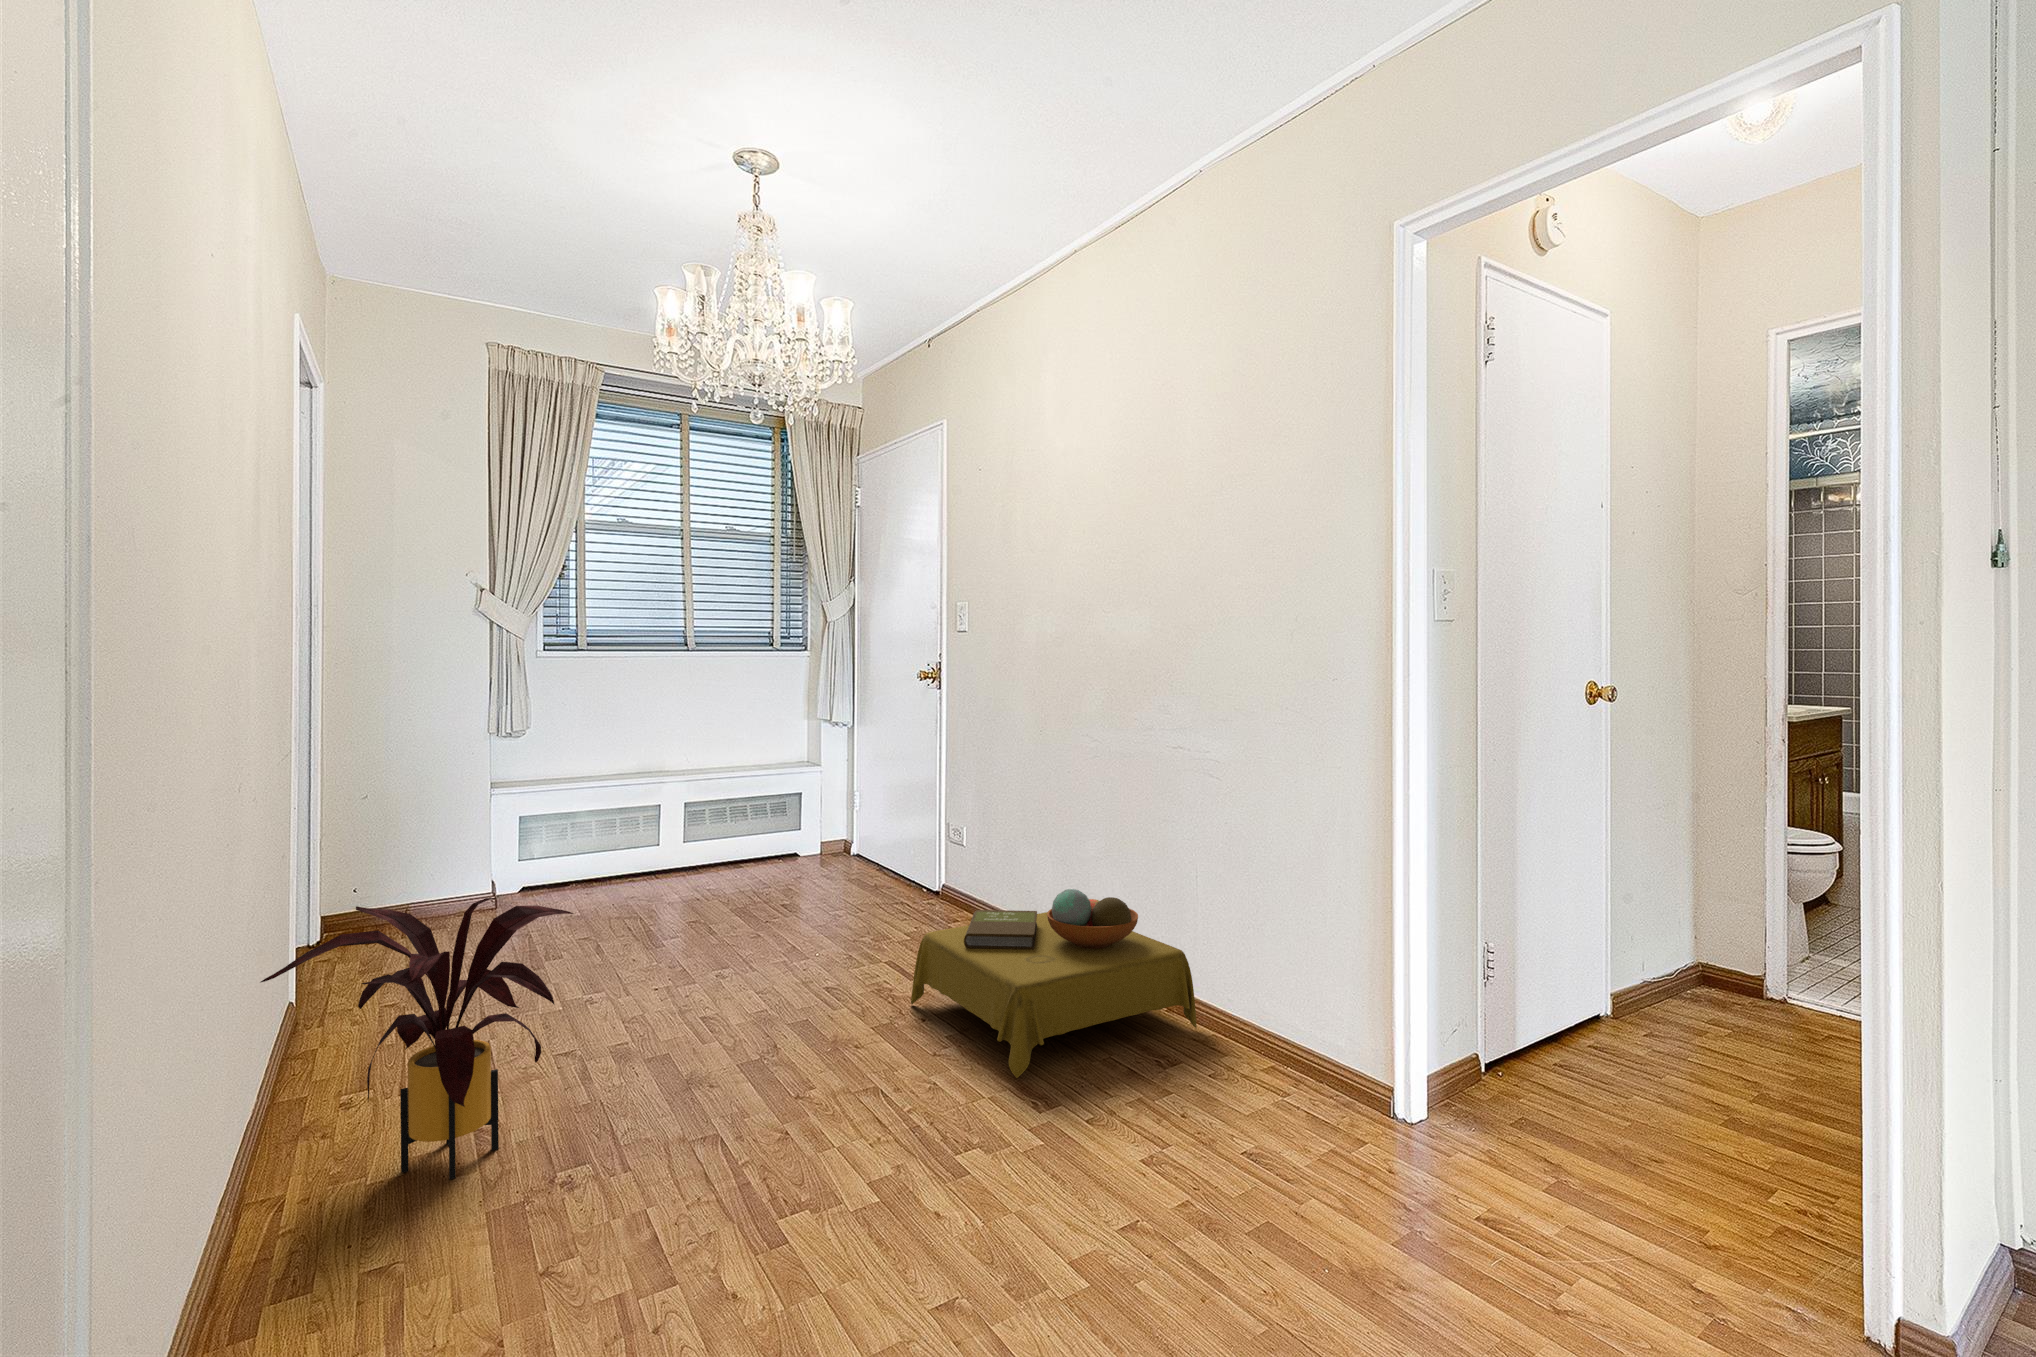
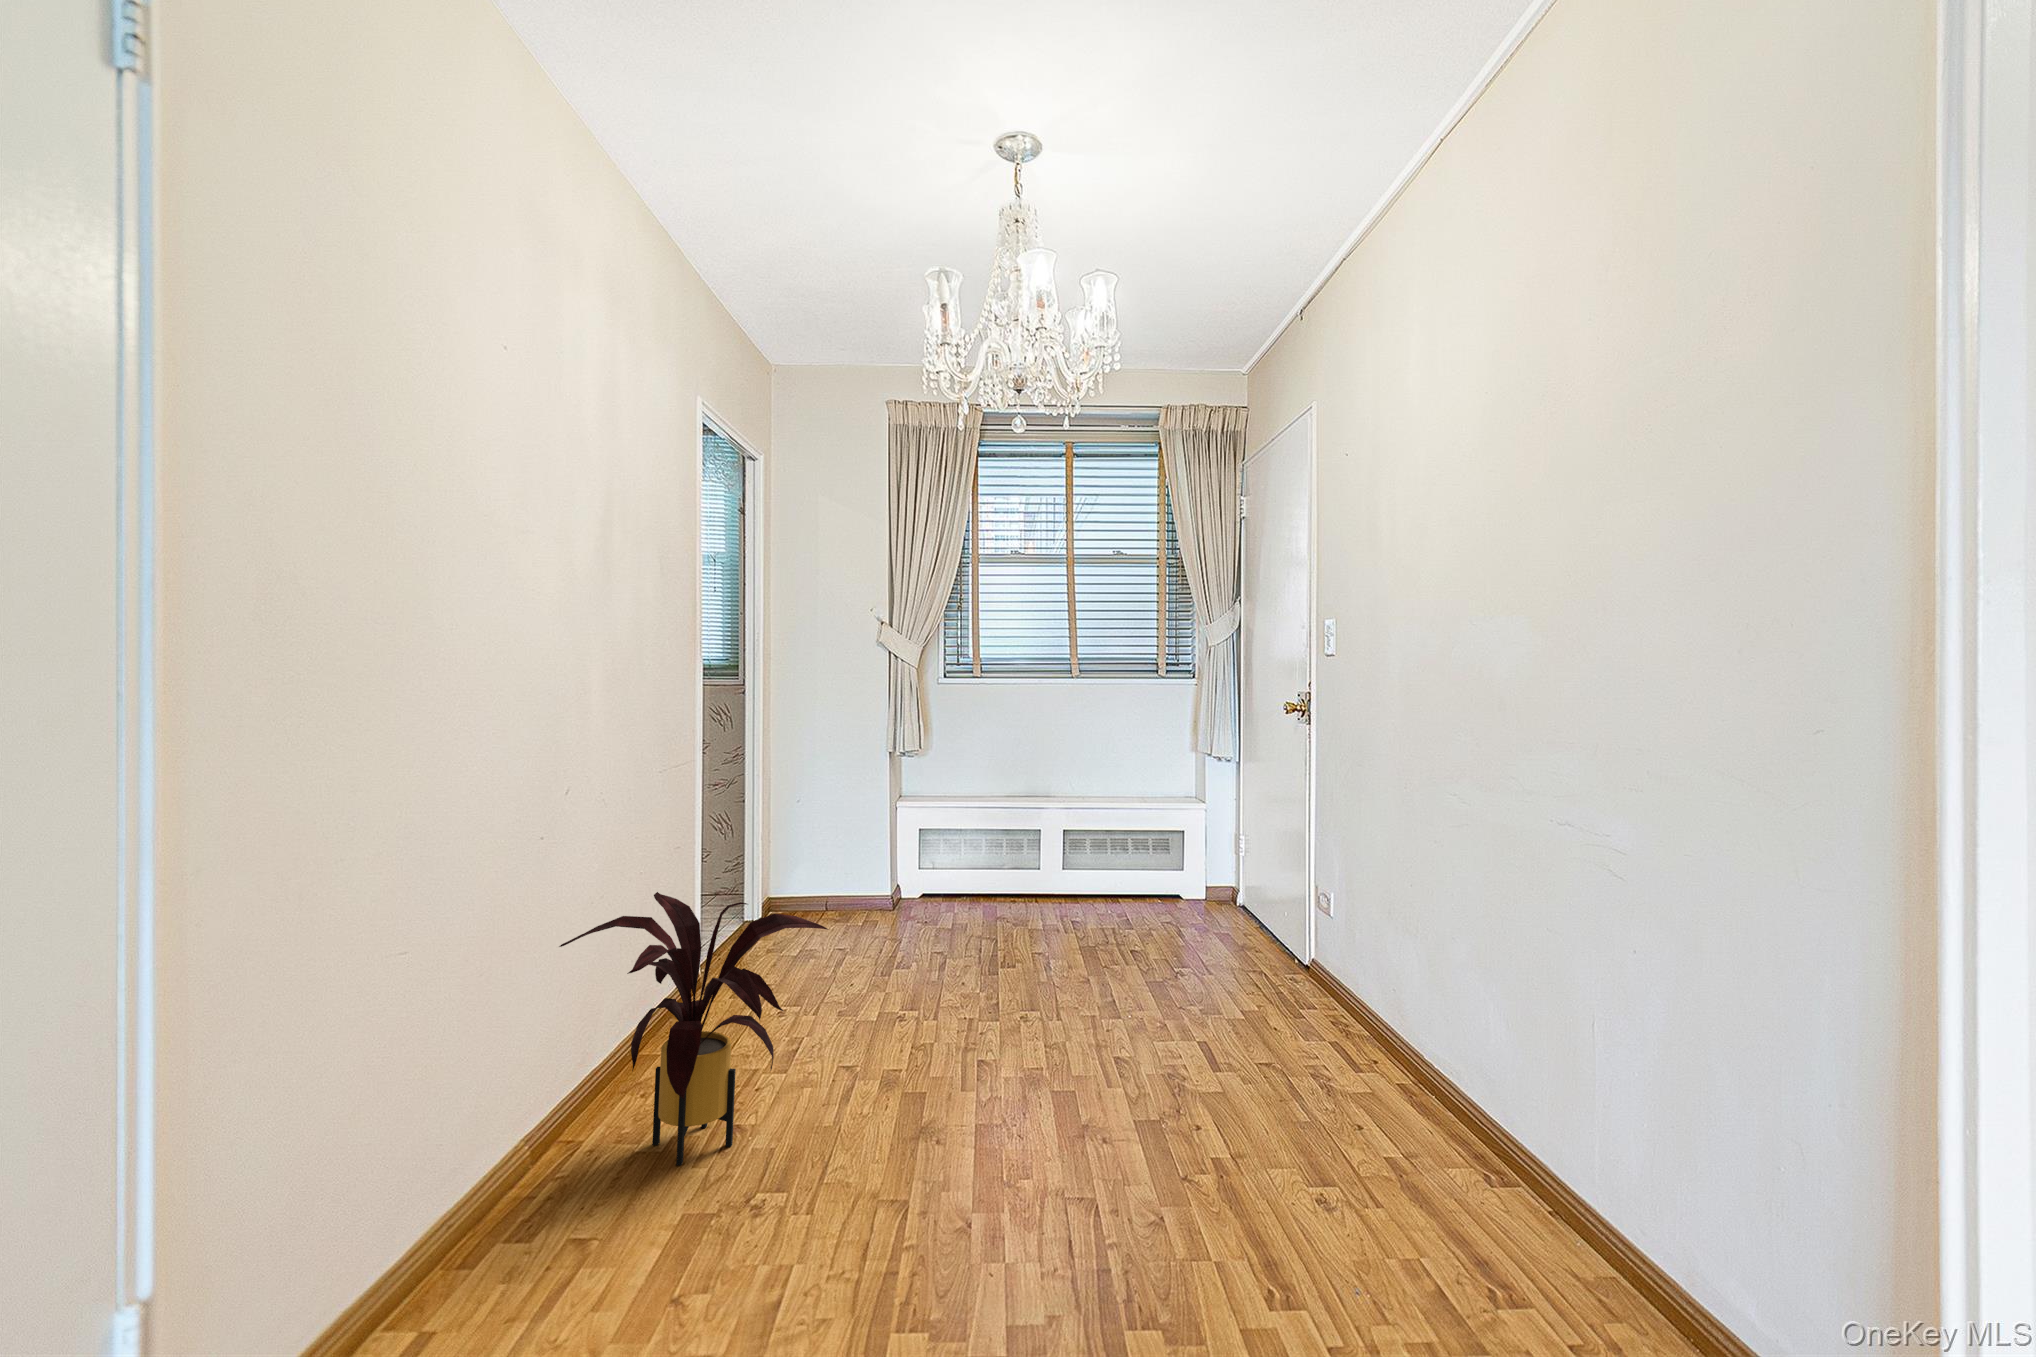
side table: present [911,889,1197,1078] -> none [1196,1005,1579,1260]

